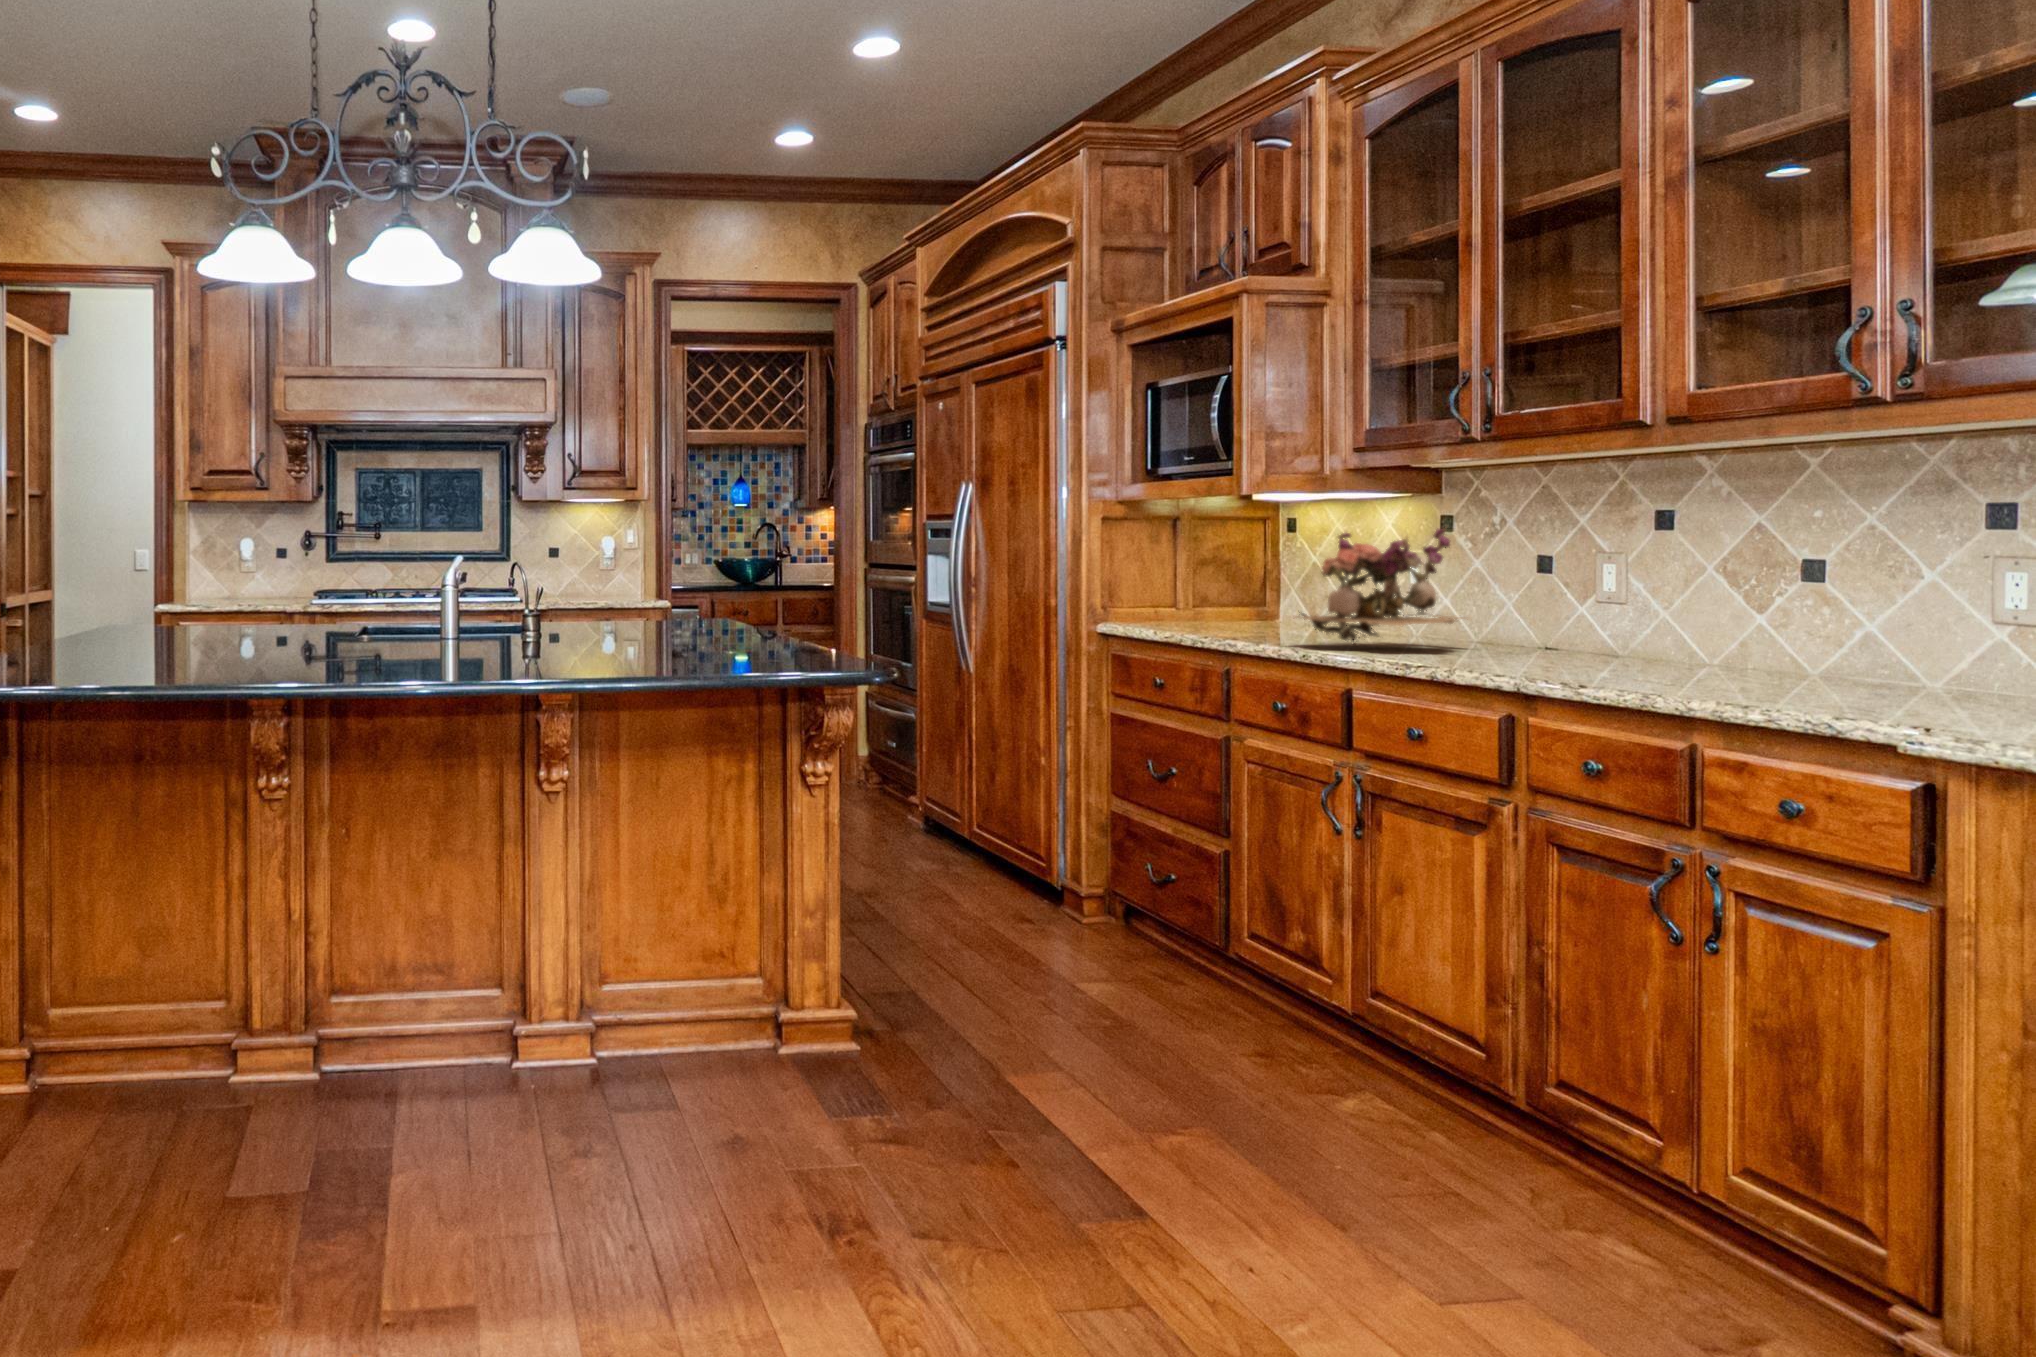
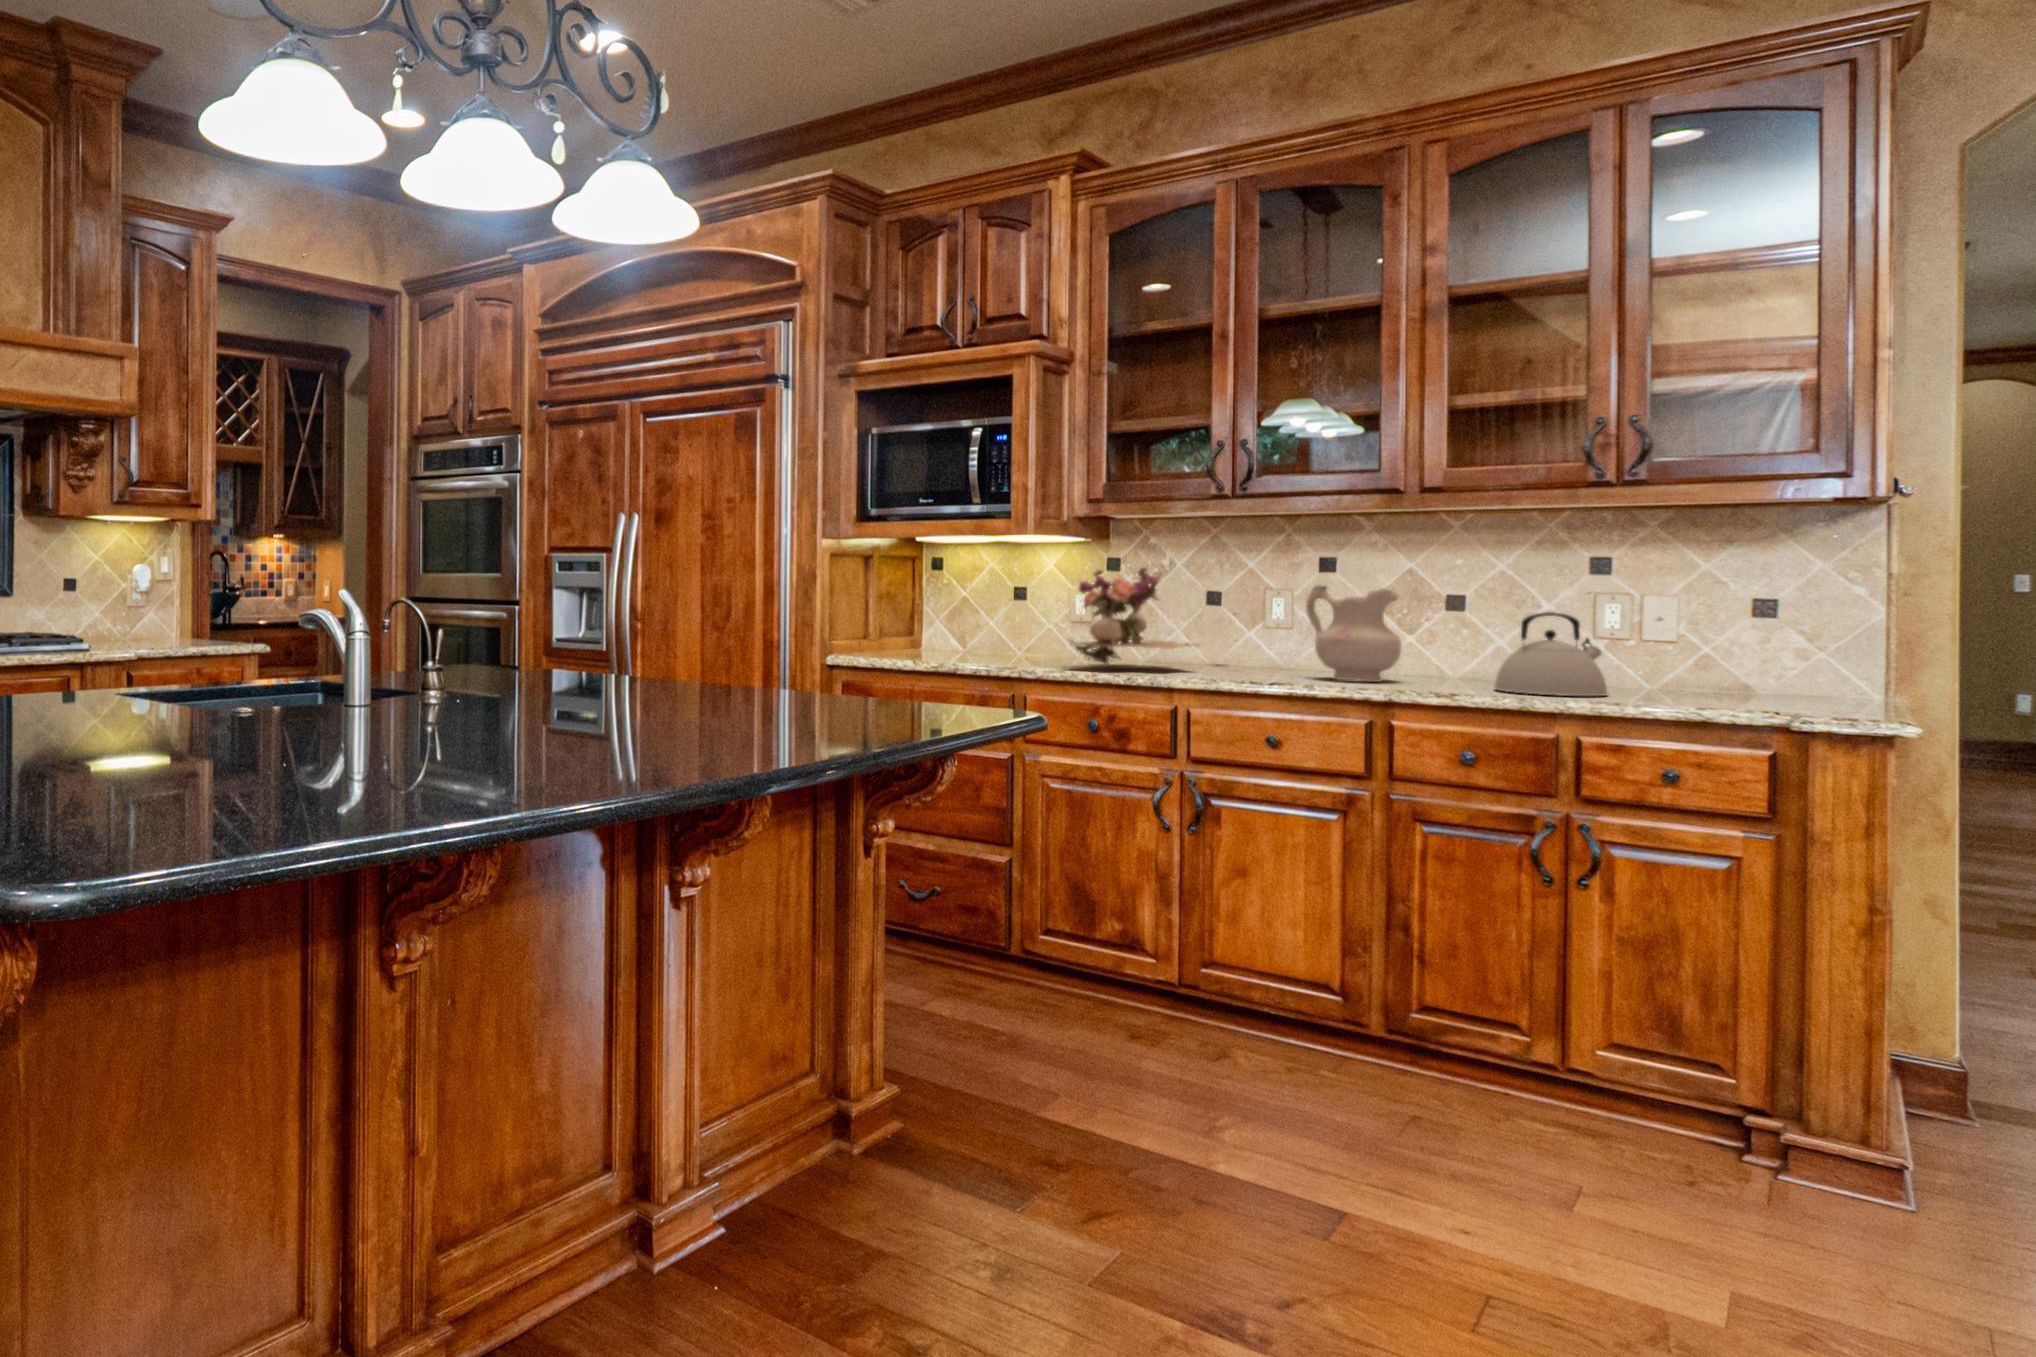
ceramic pitcher: none [1546,550,1666,674] -> present [1306,585,1402,682]
kettle: none [1700,588,1876,704] -> present [1495,612,1607,696]

